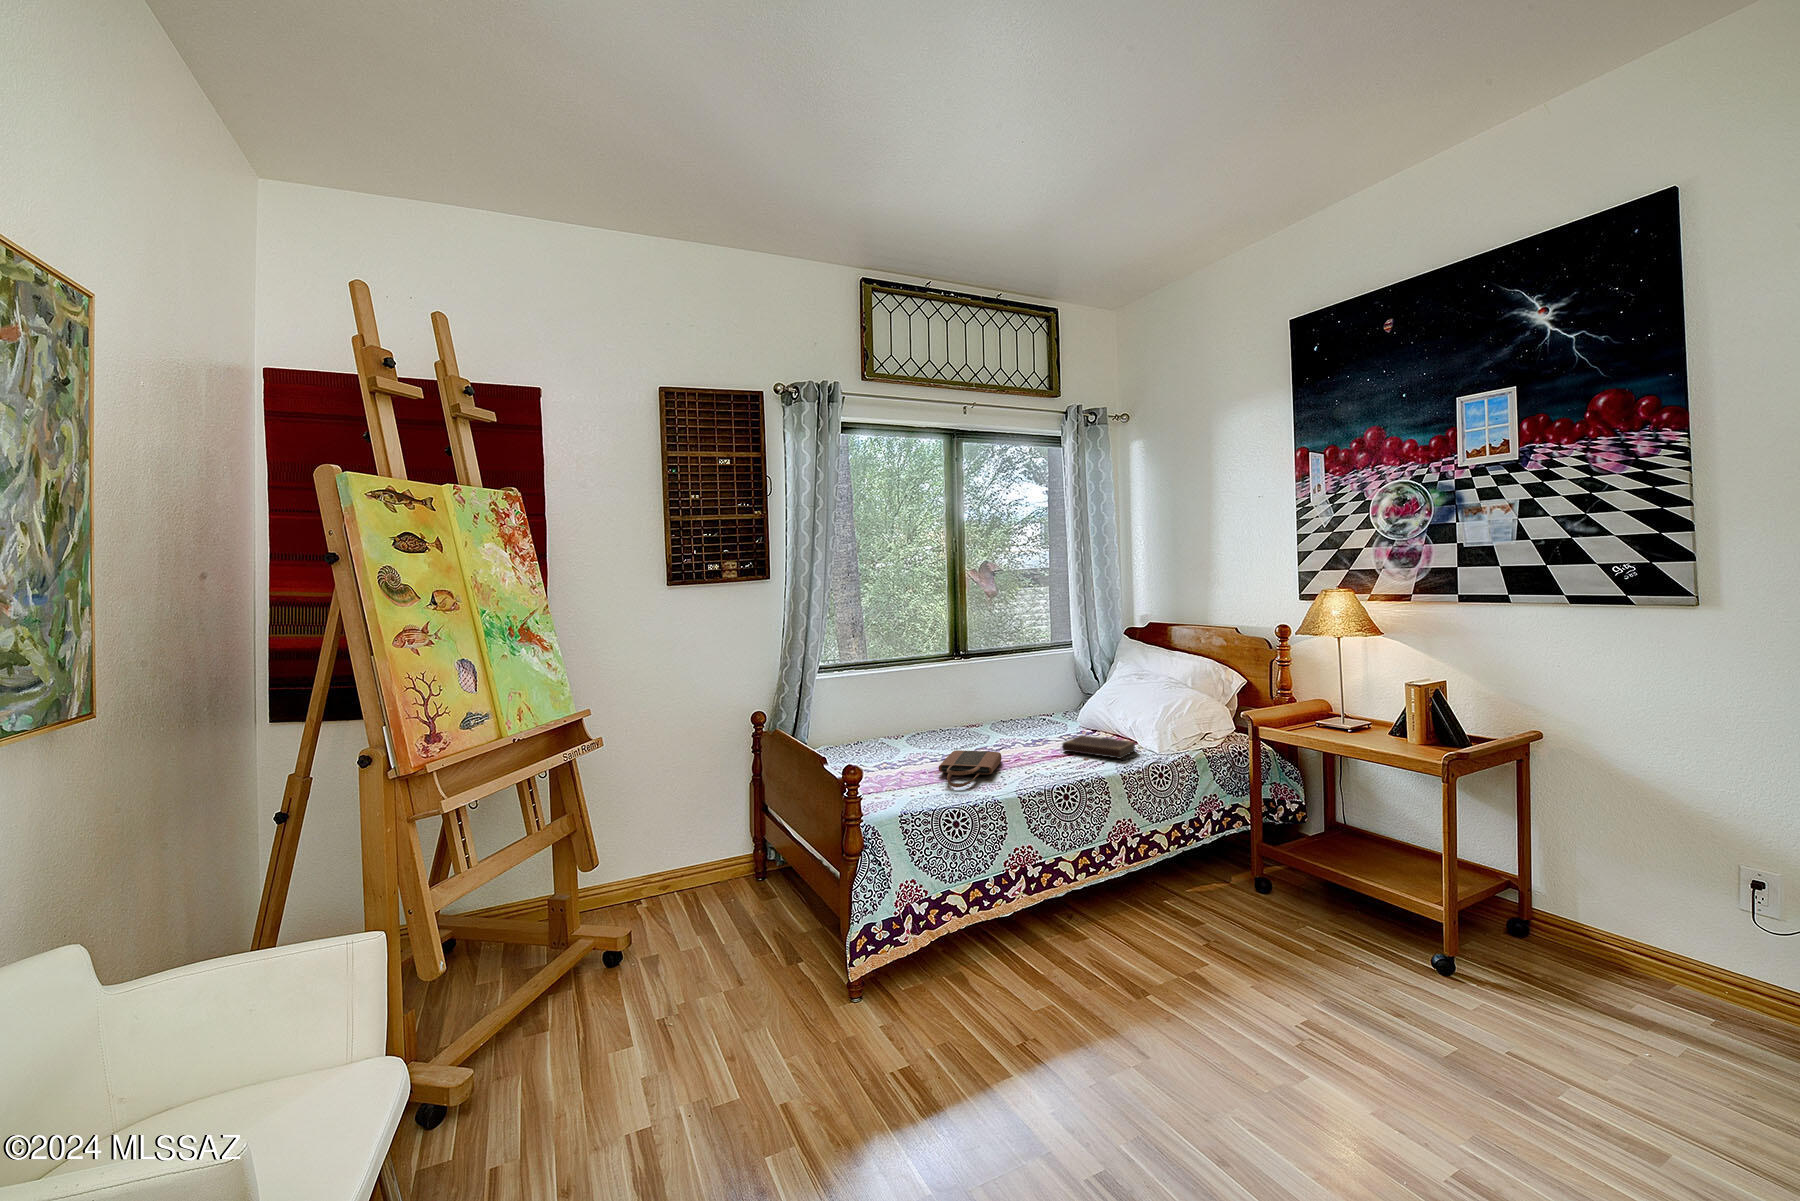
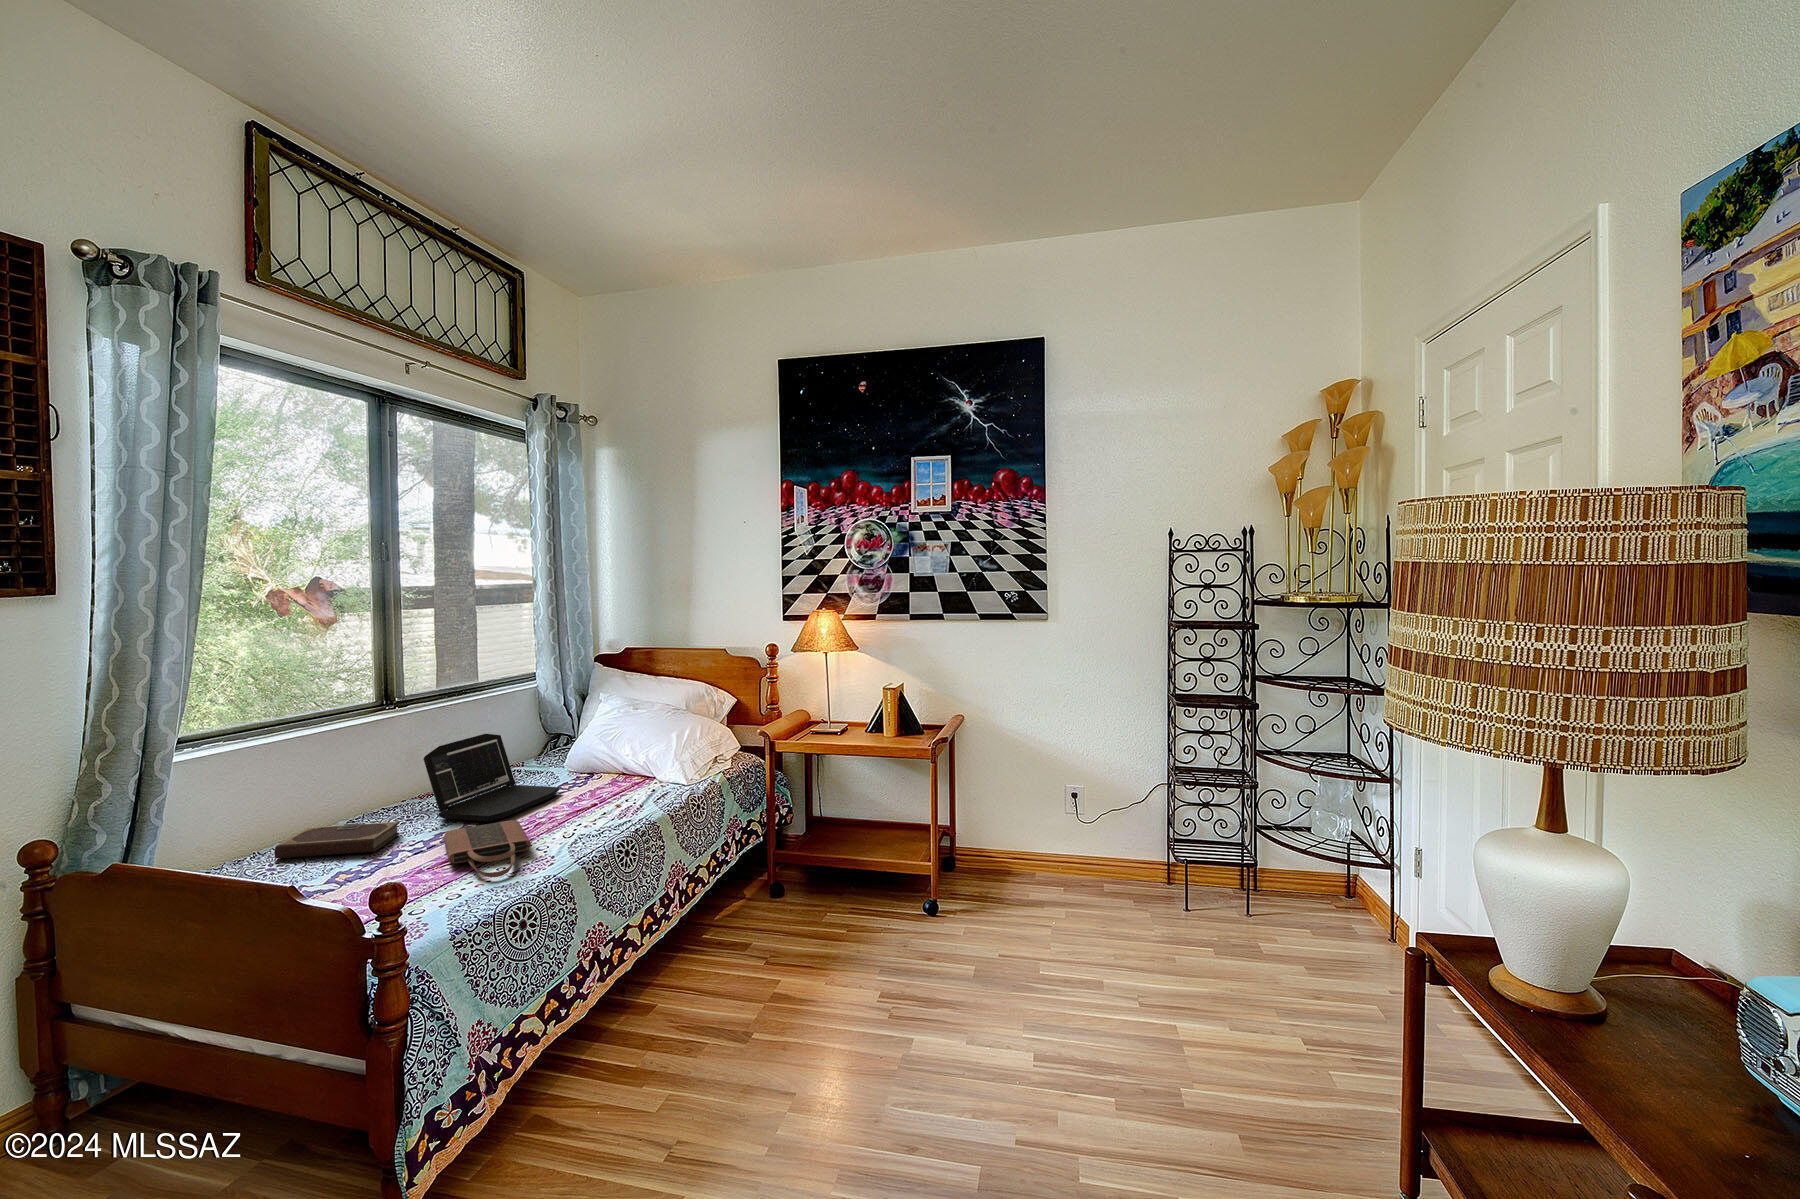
laptop: none [958,686,1056,751] -> present [424,734,559,822]
notebook: present [1062,735,1136,759] -> present [274,822,400,859]

